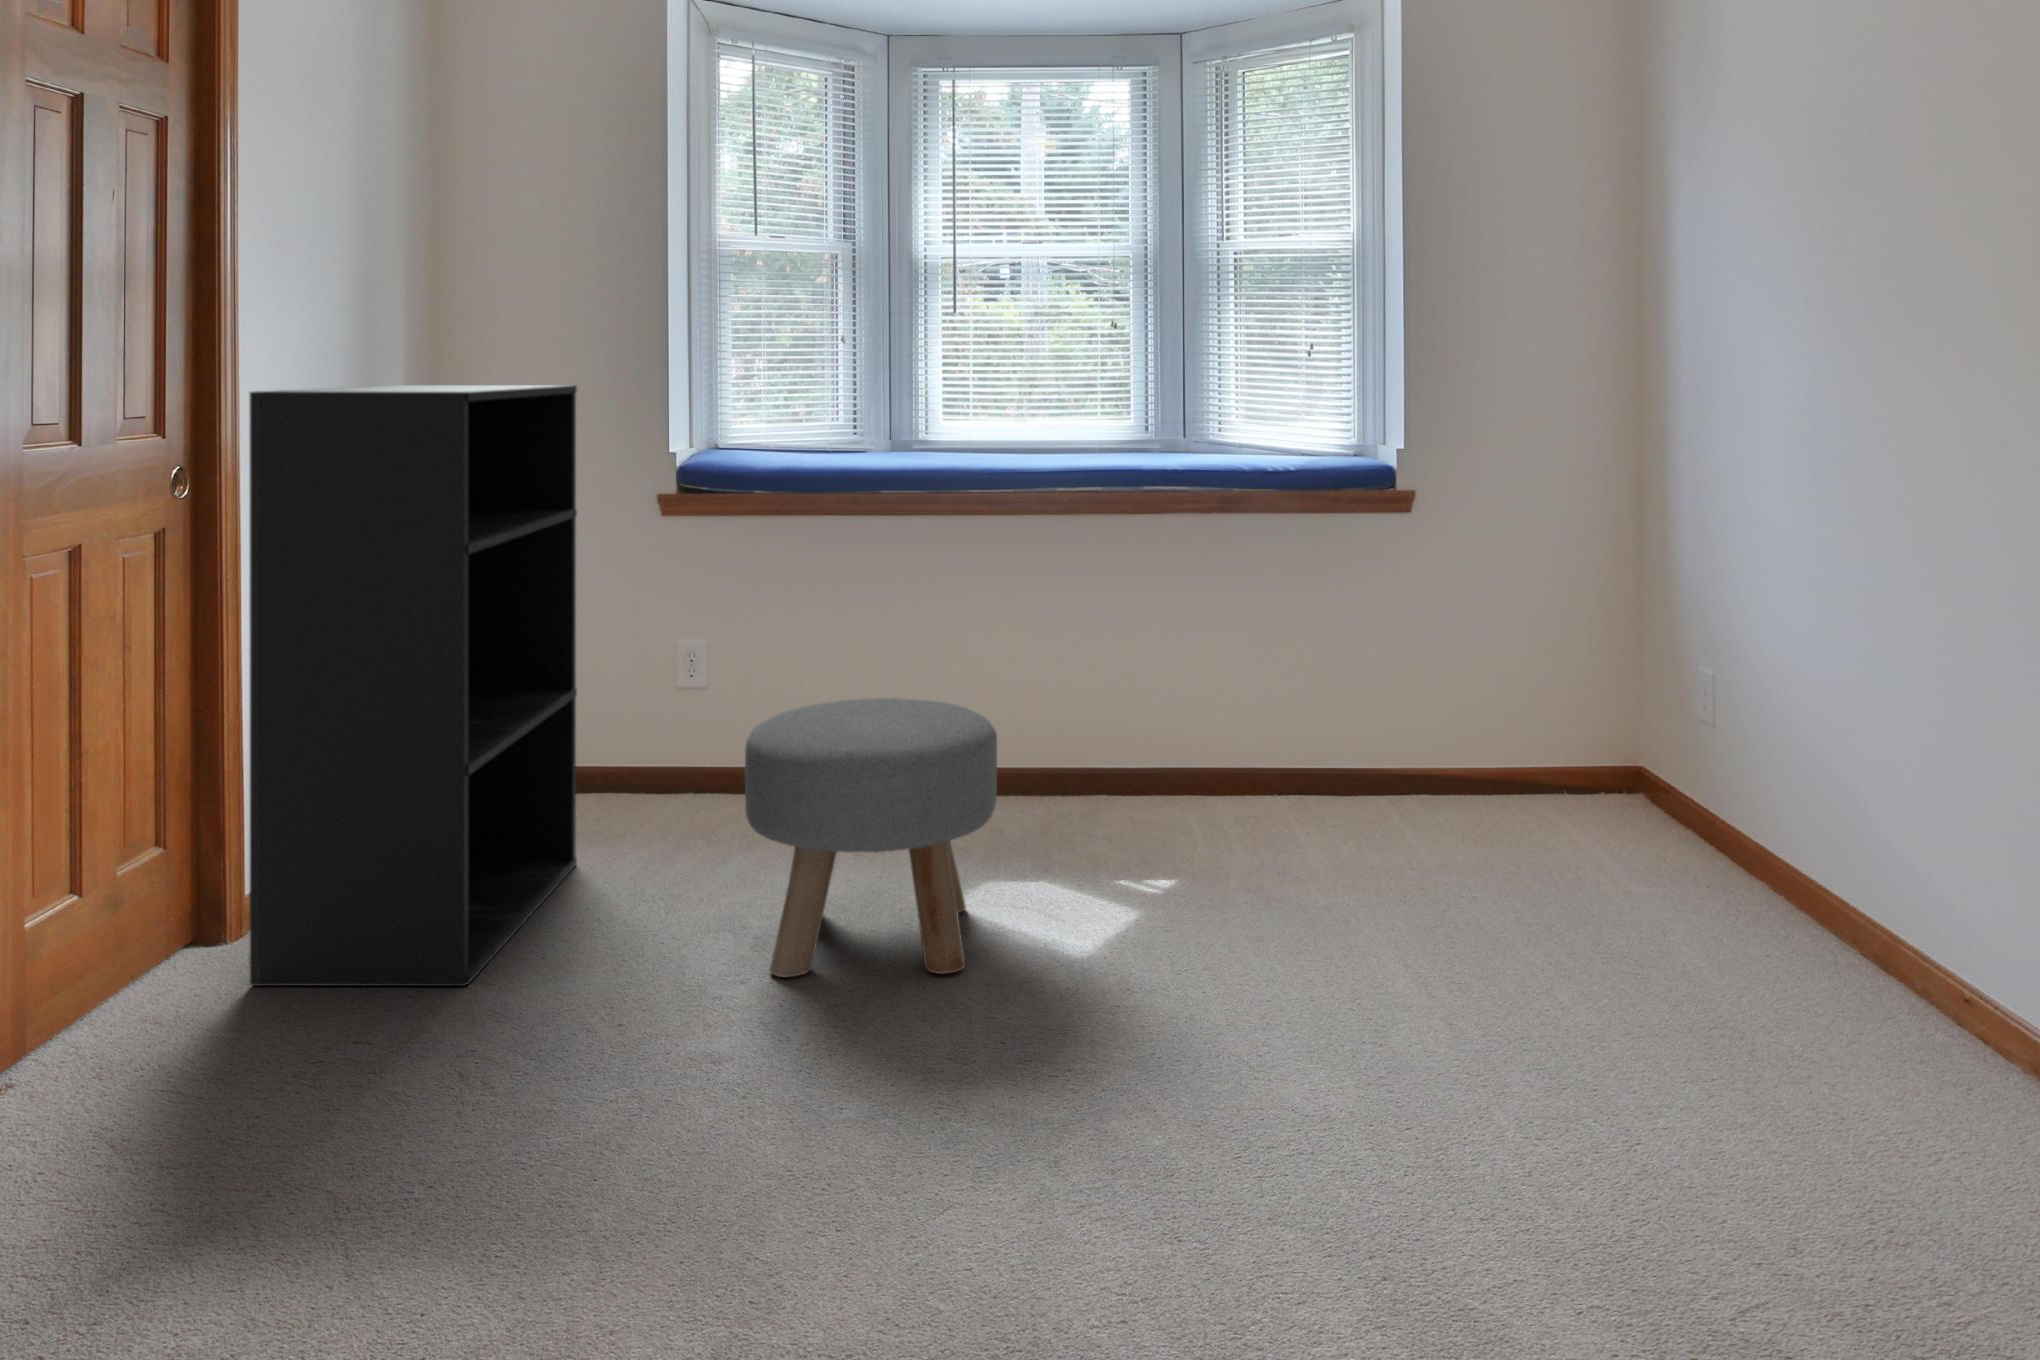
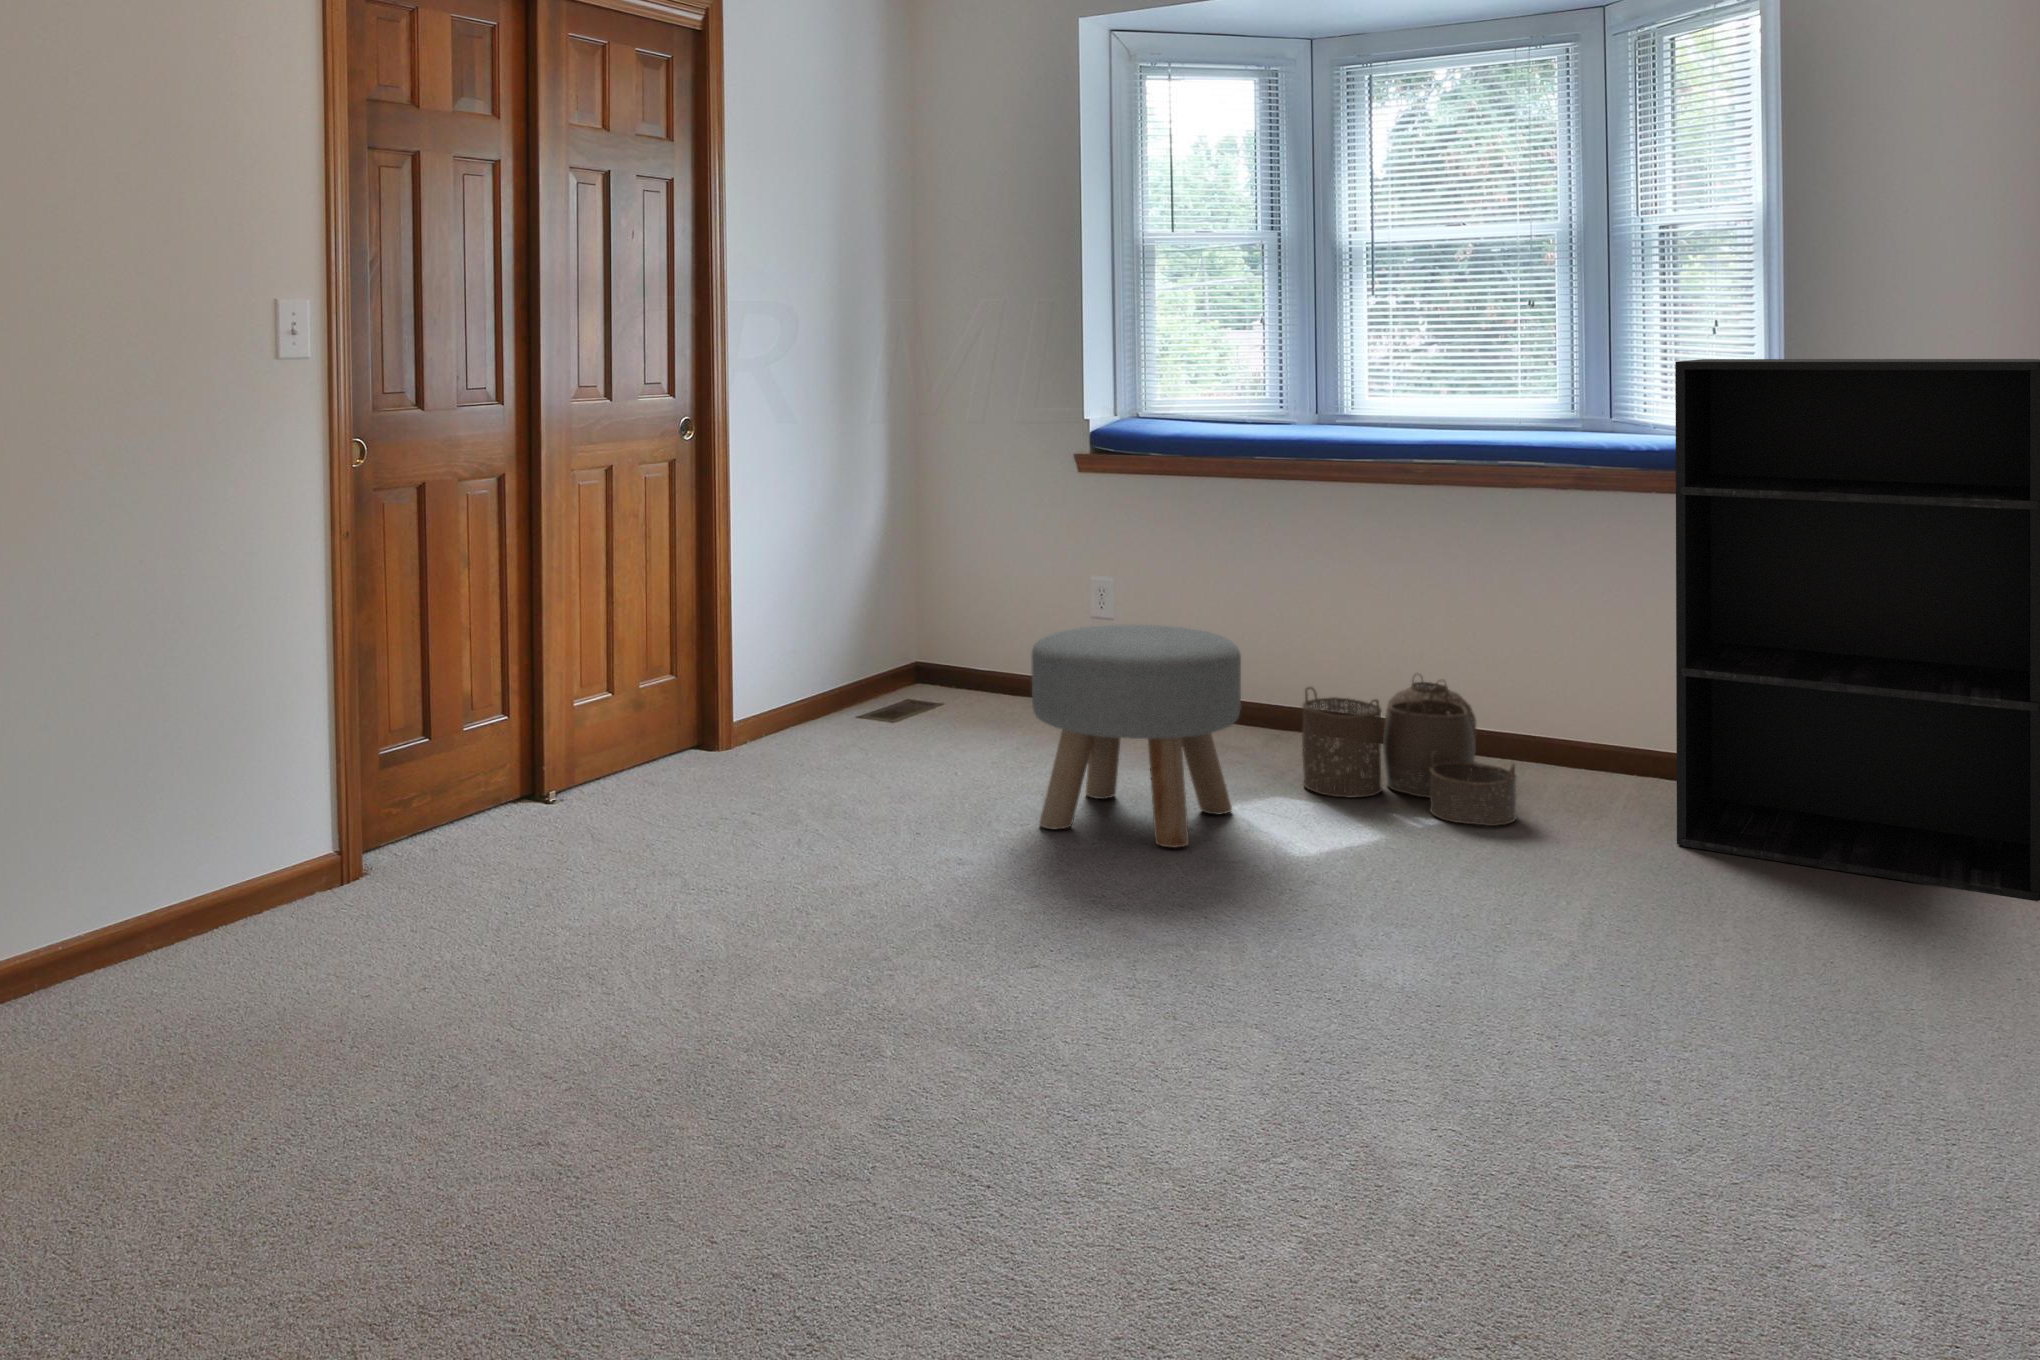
bookshelf: present [249,385,577,986] -> present [1675,359,2040,901]
woven basket: none [996,714,1233,877] -> present [1302,681,1517,826]

